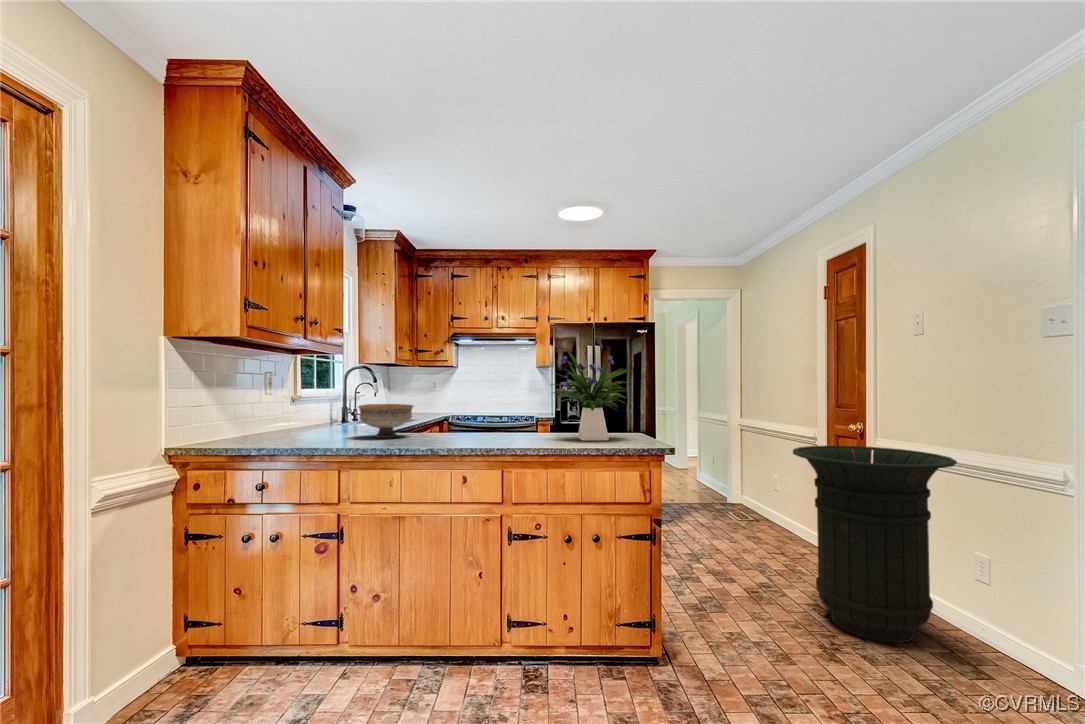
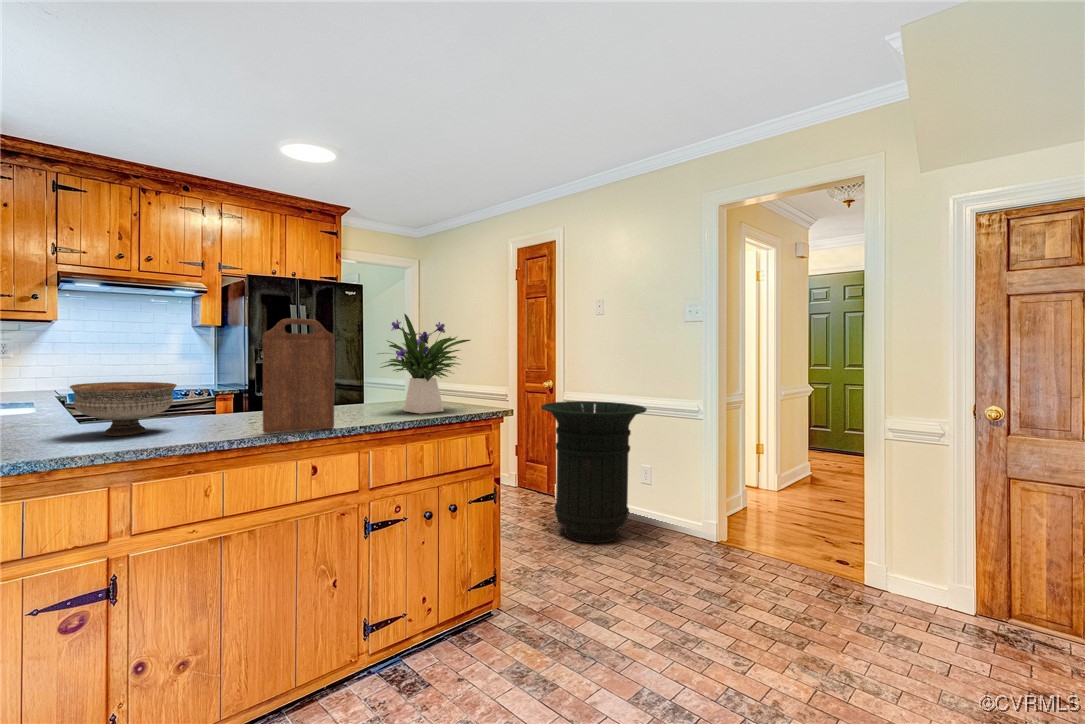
cutting board: none [433,358,482,445] -> present [263,318,335,433]

